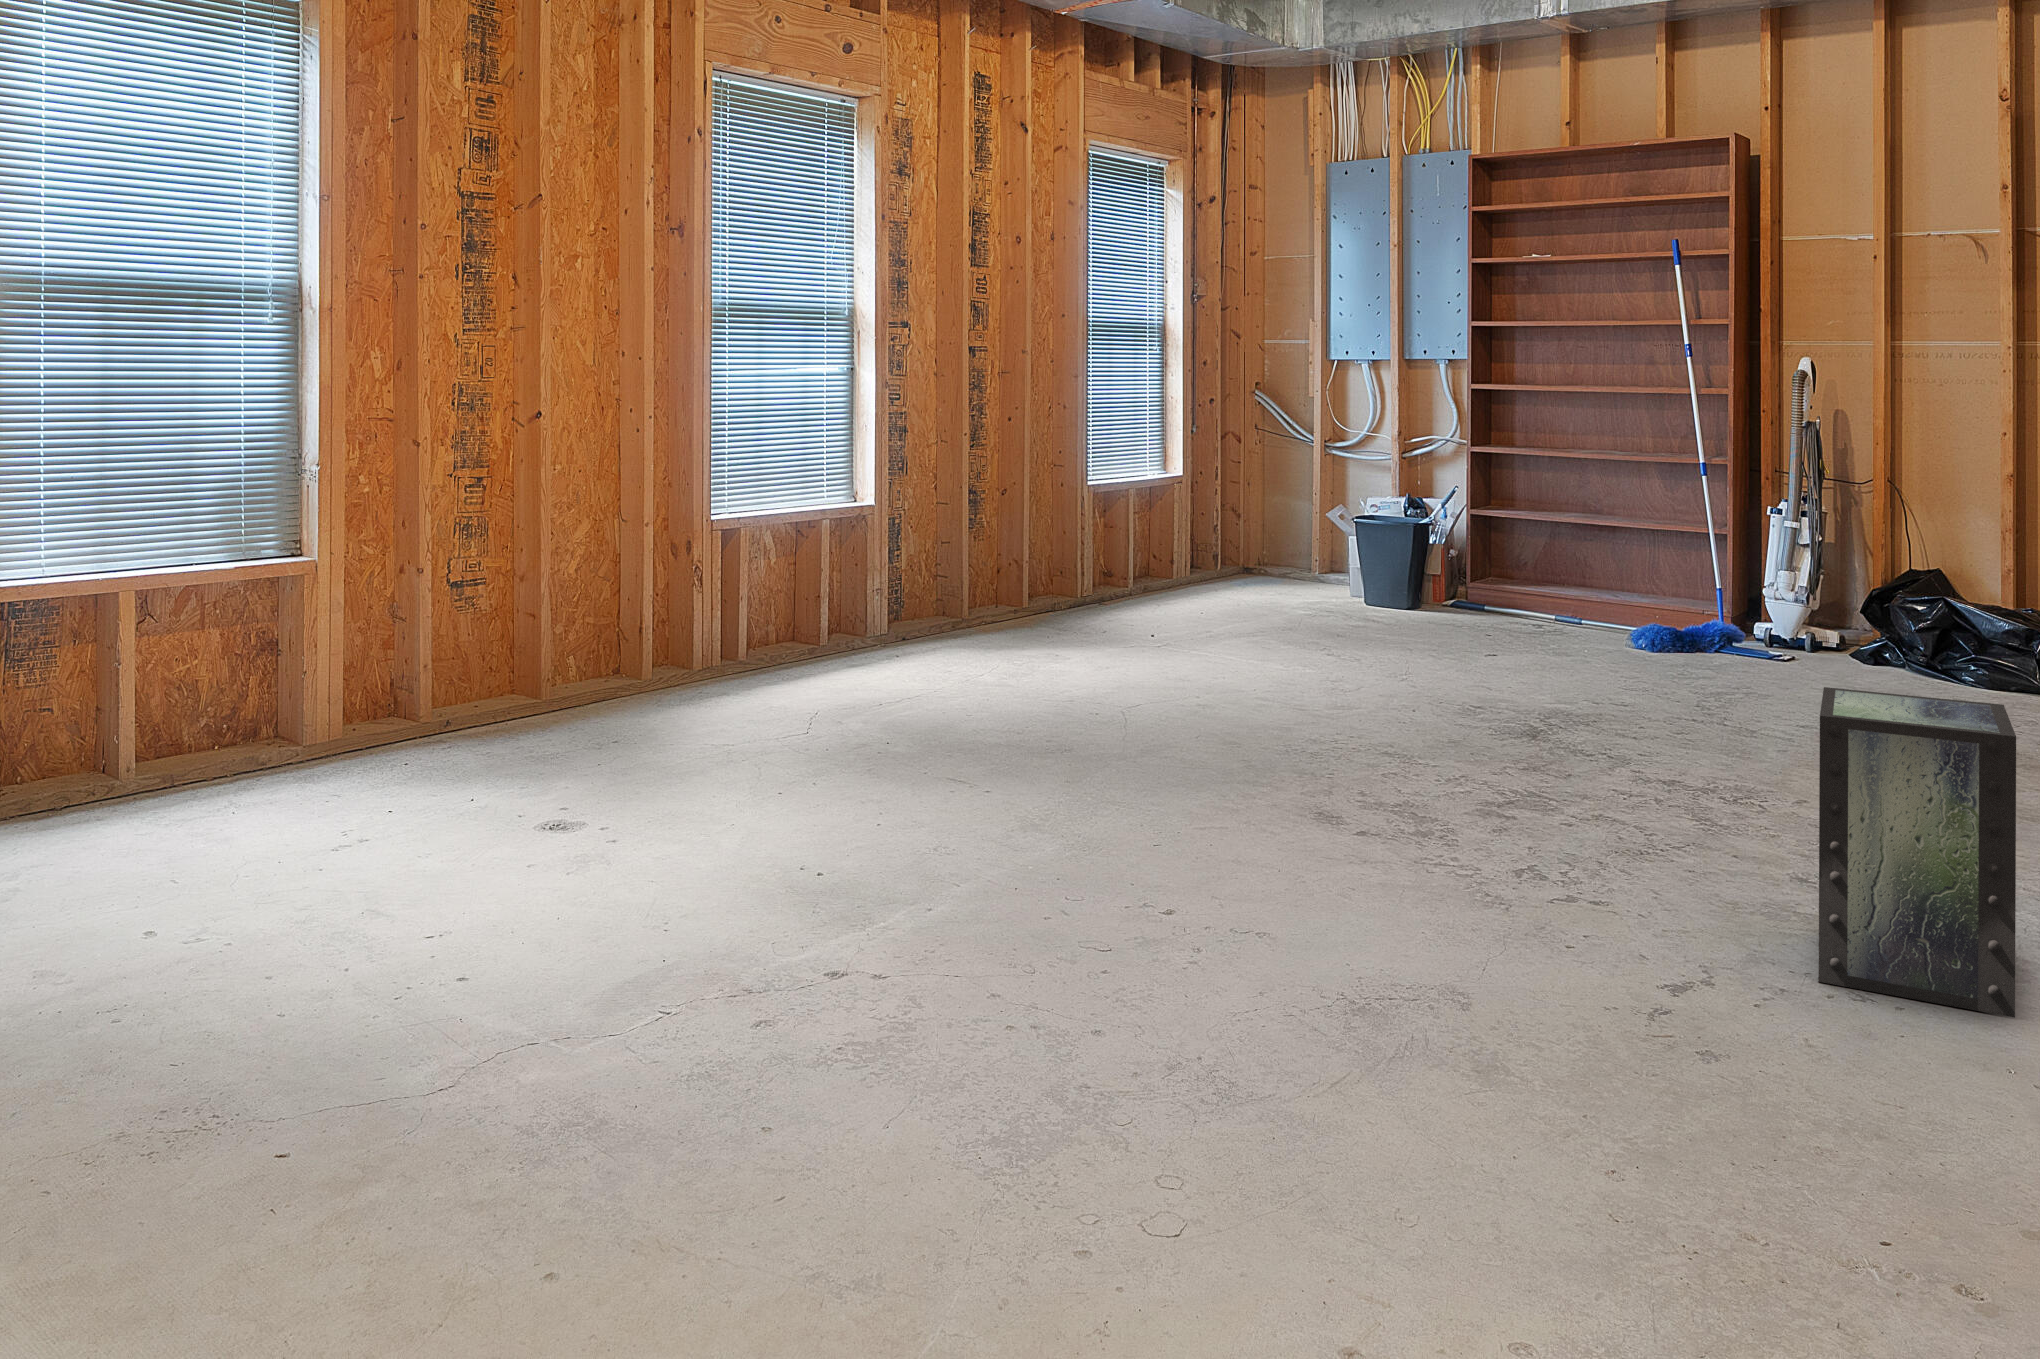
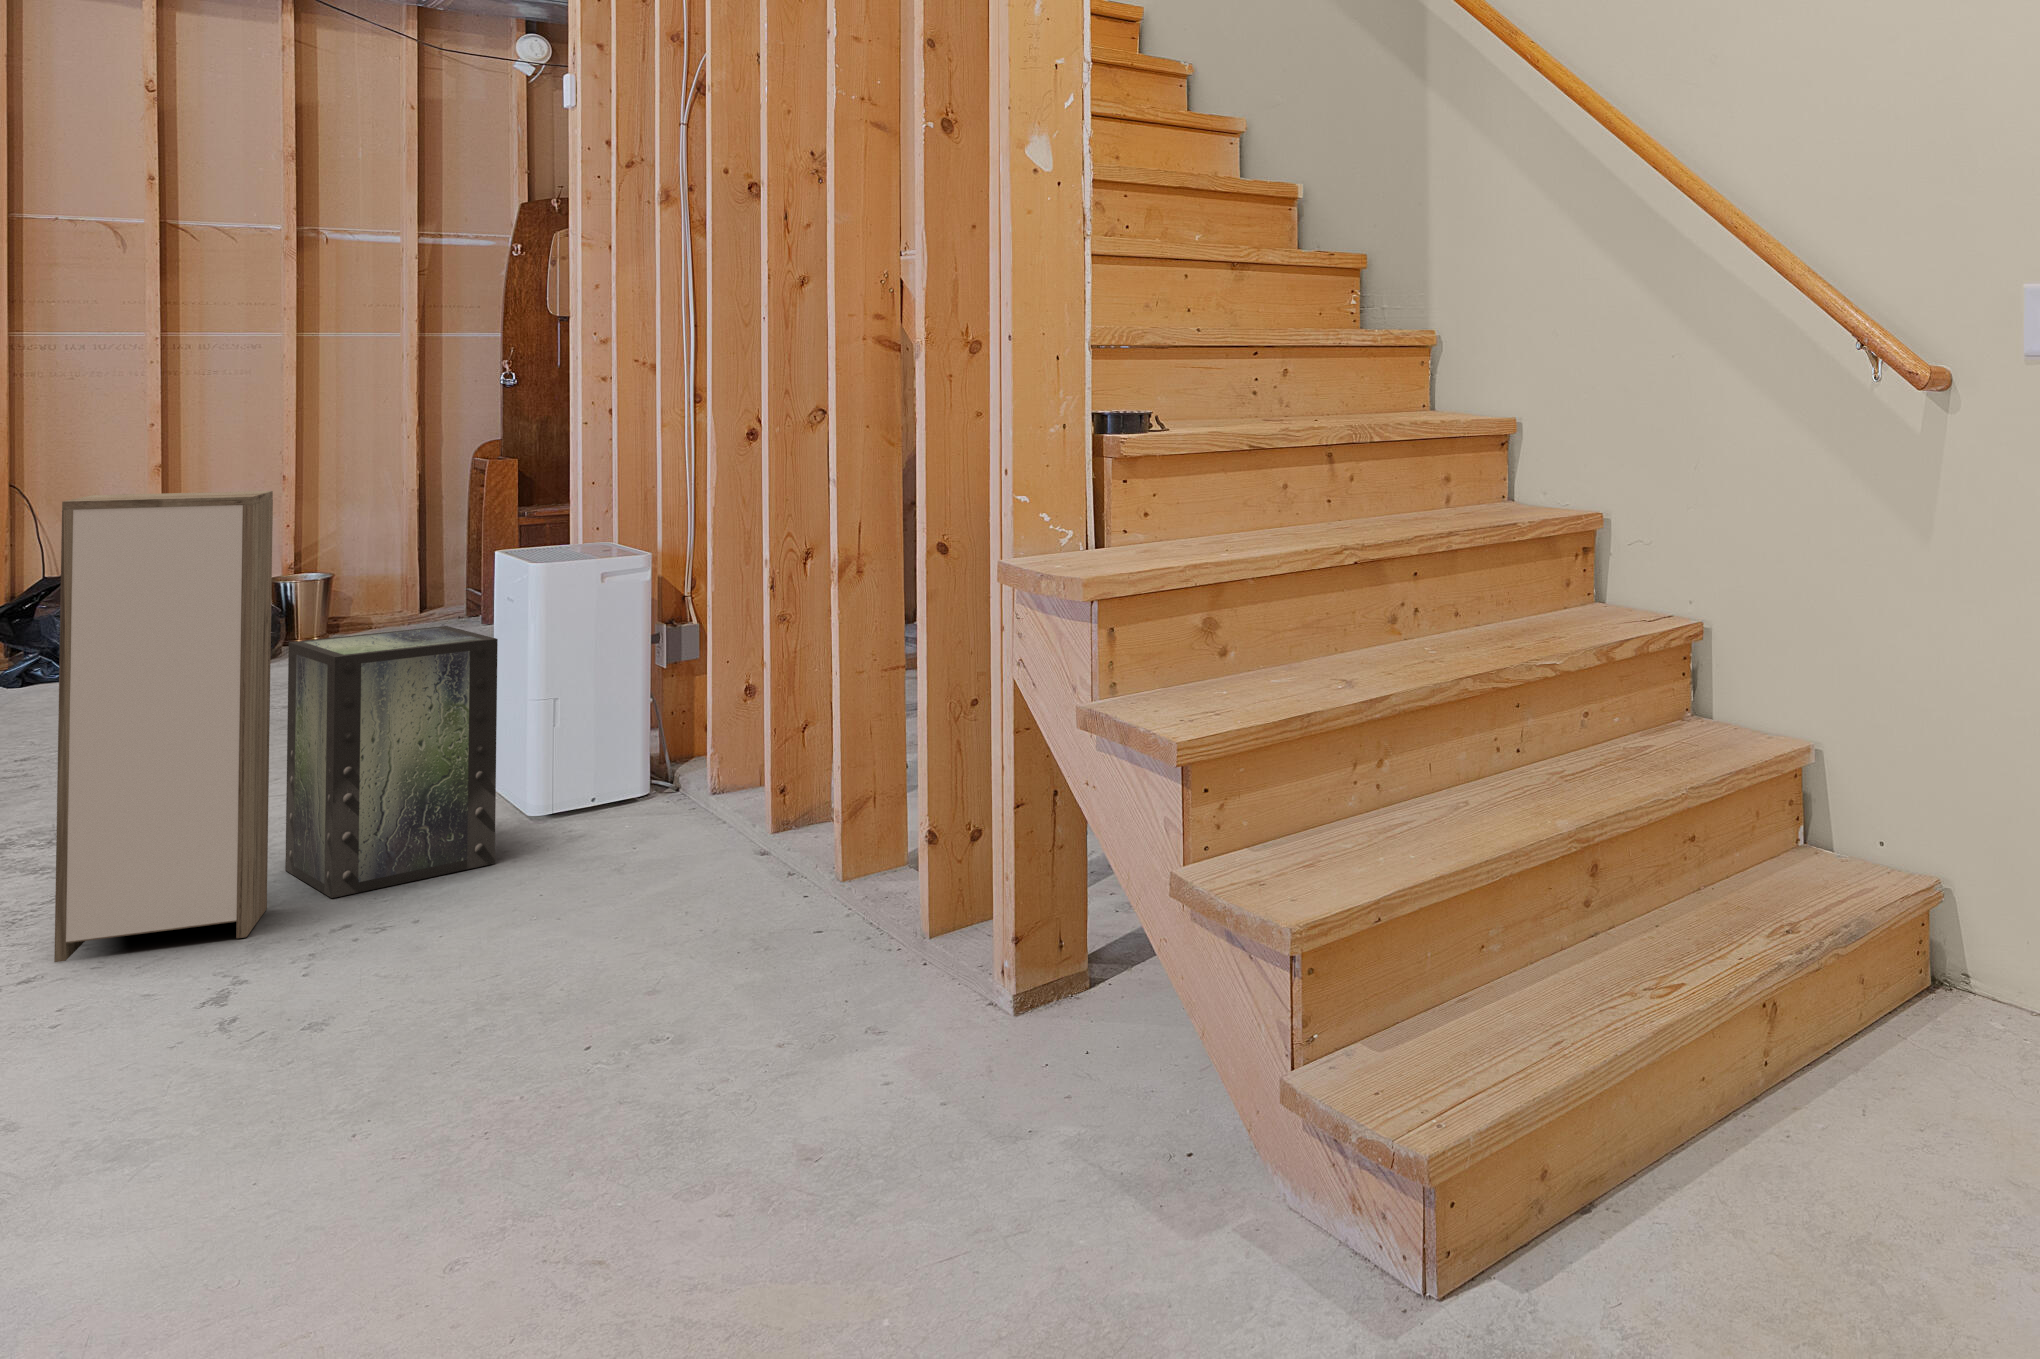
storage cabinet: none [1567,513,1759,988] -> present [54,491,273,962]

